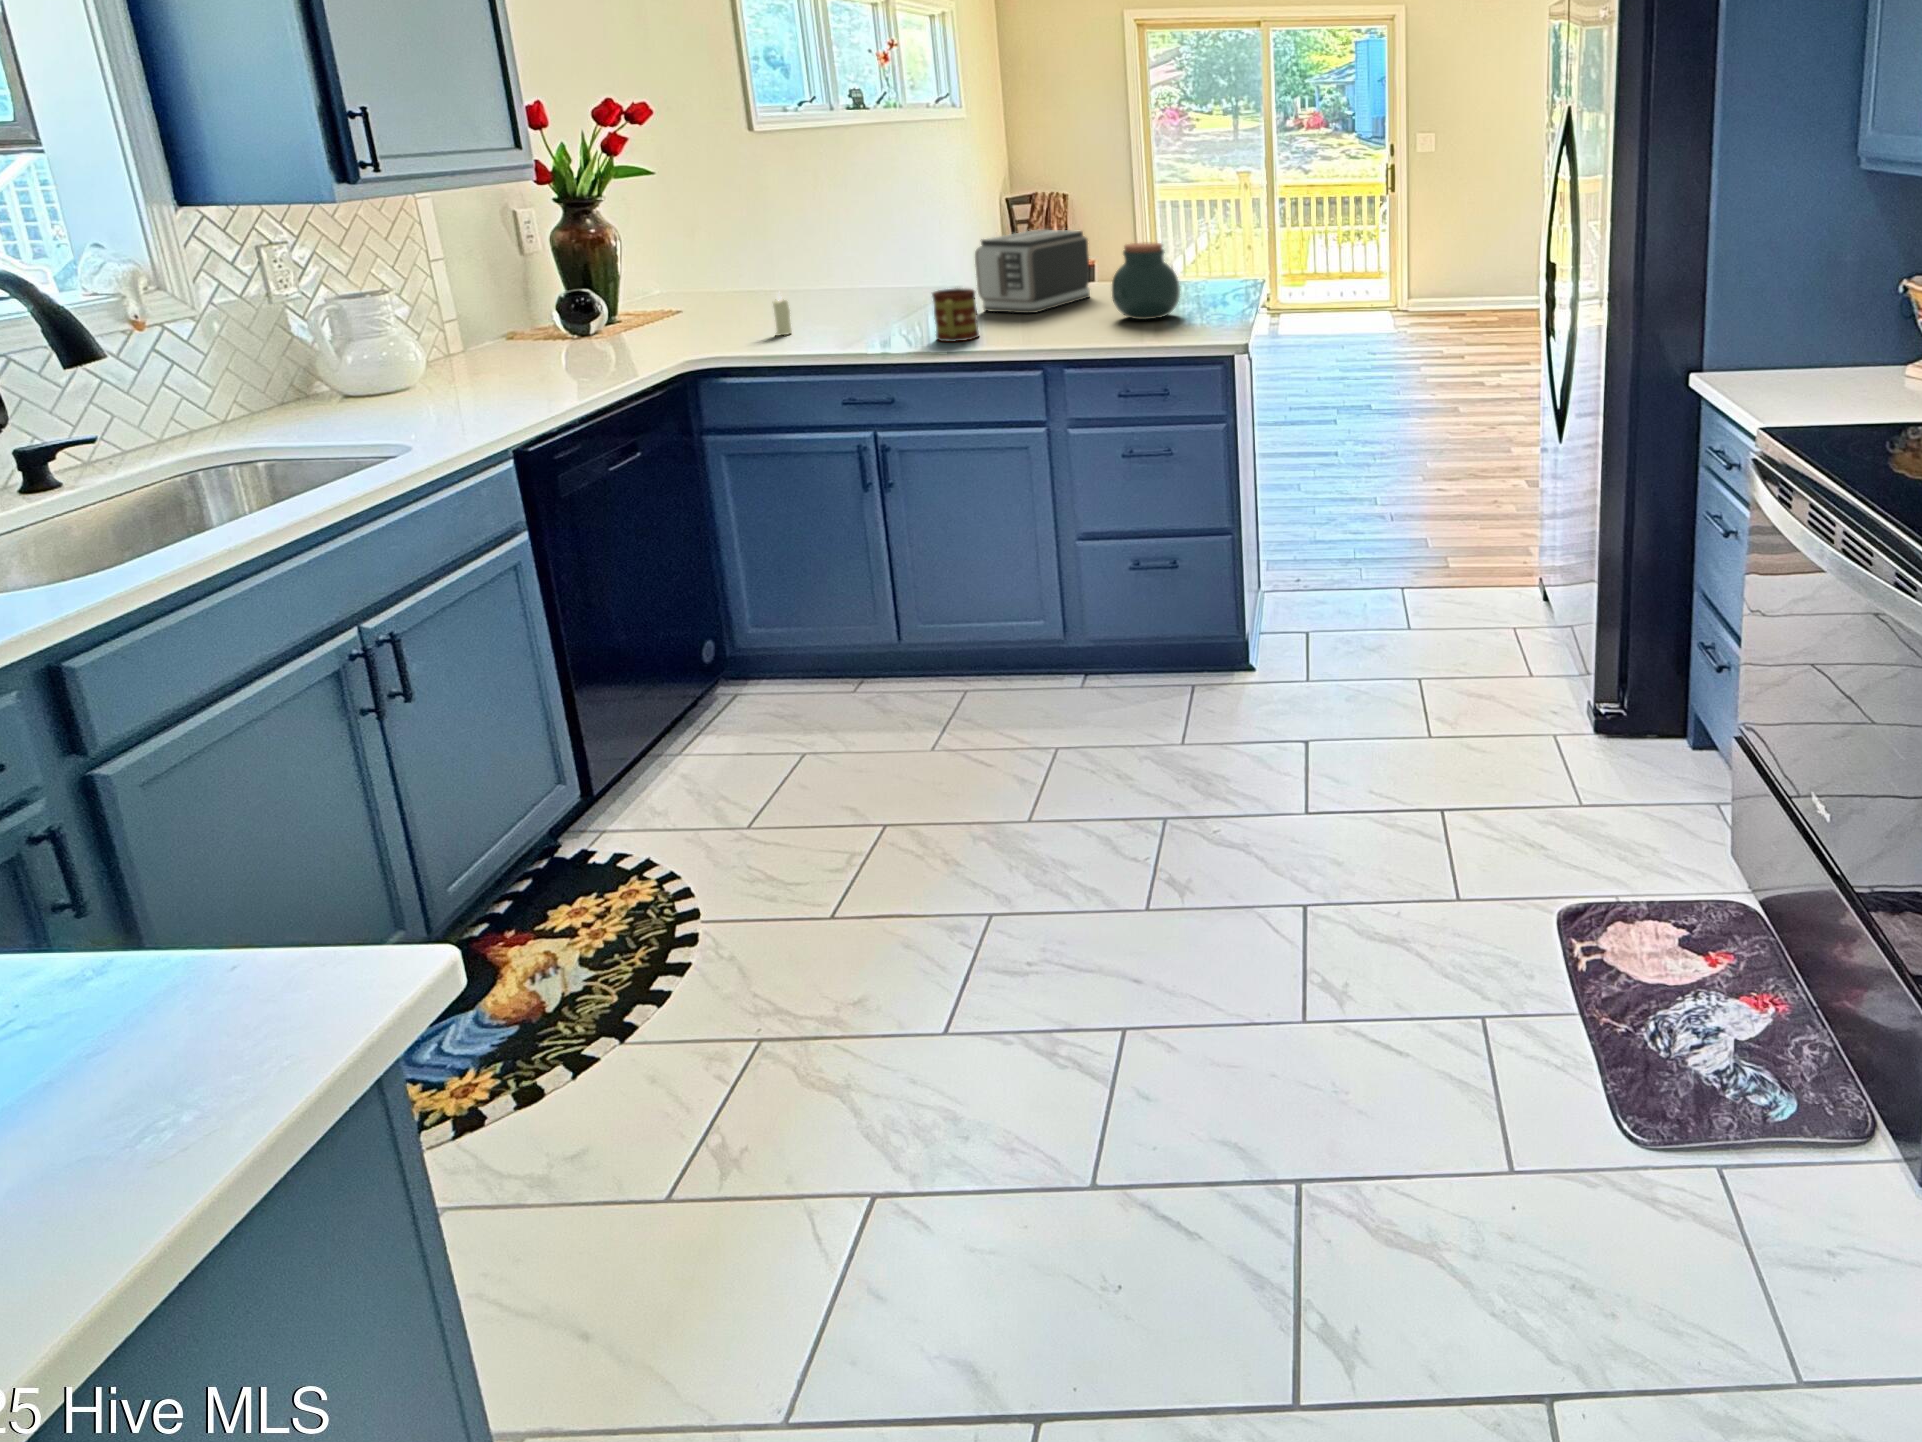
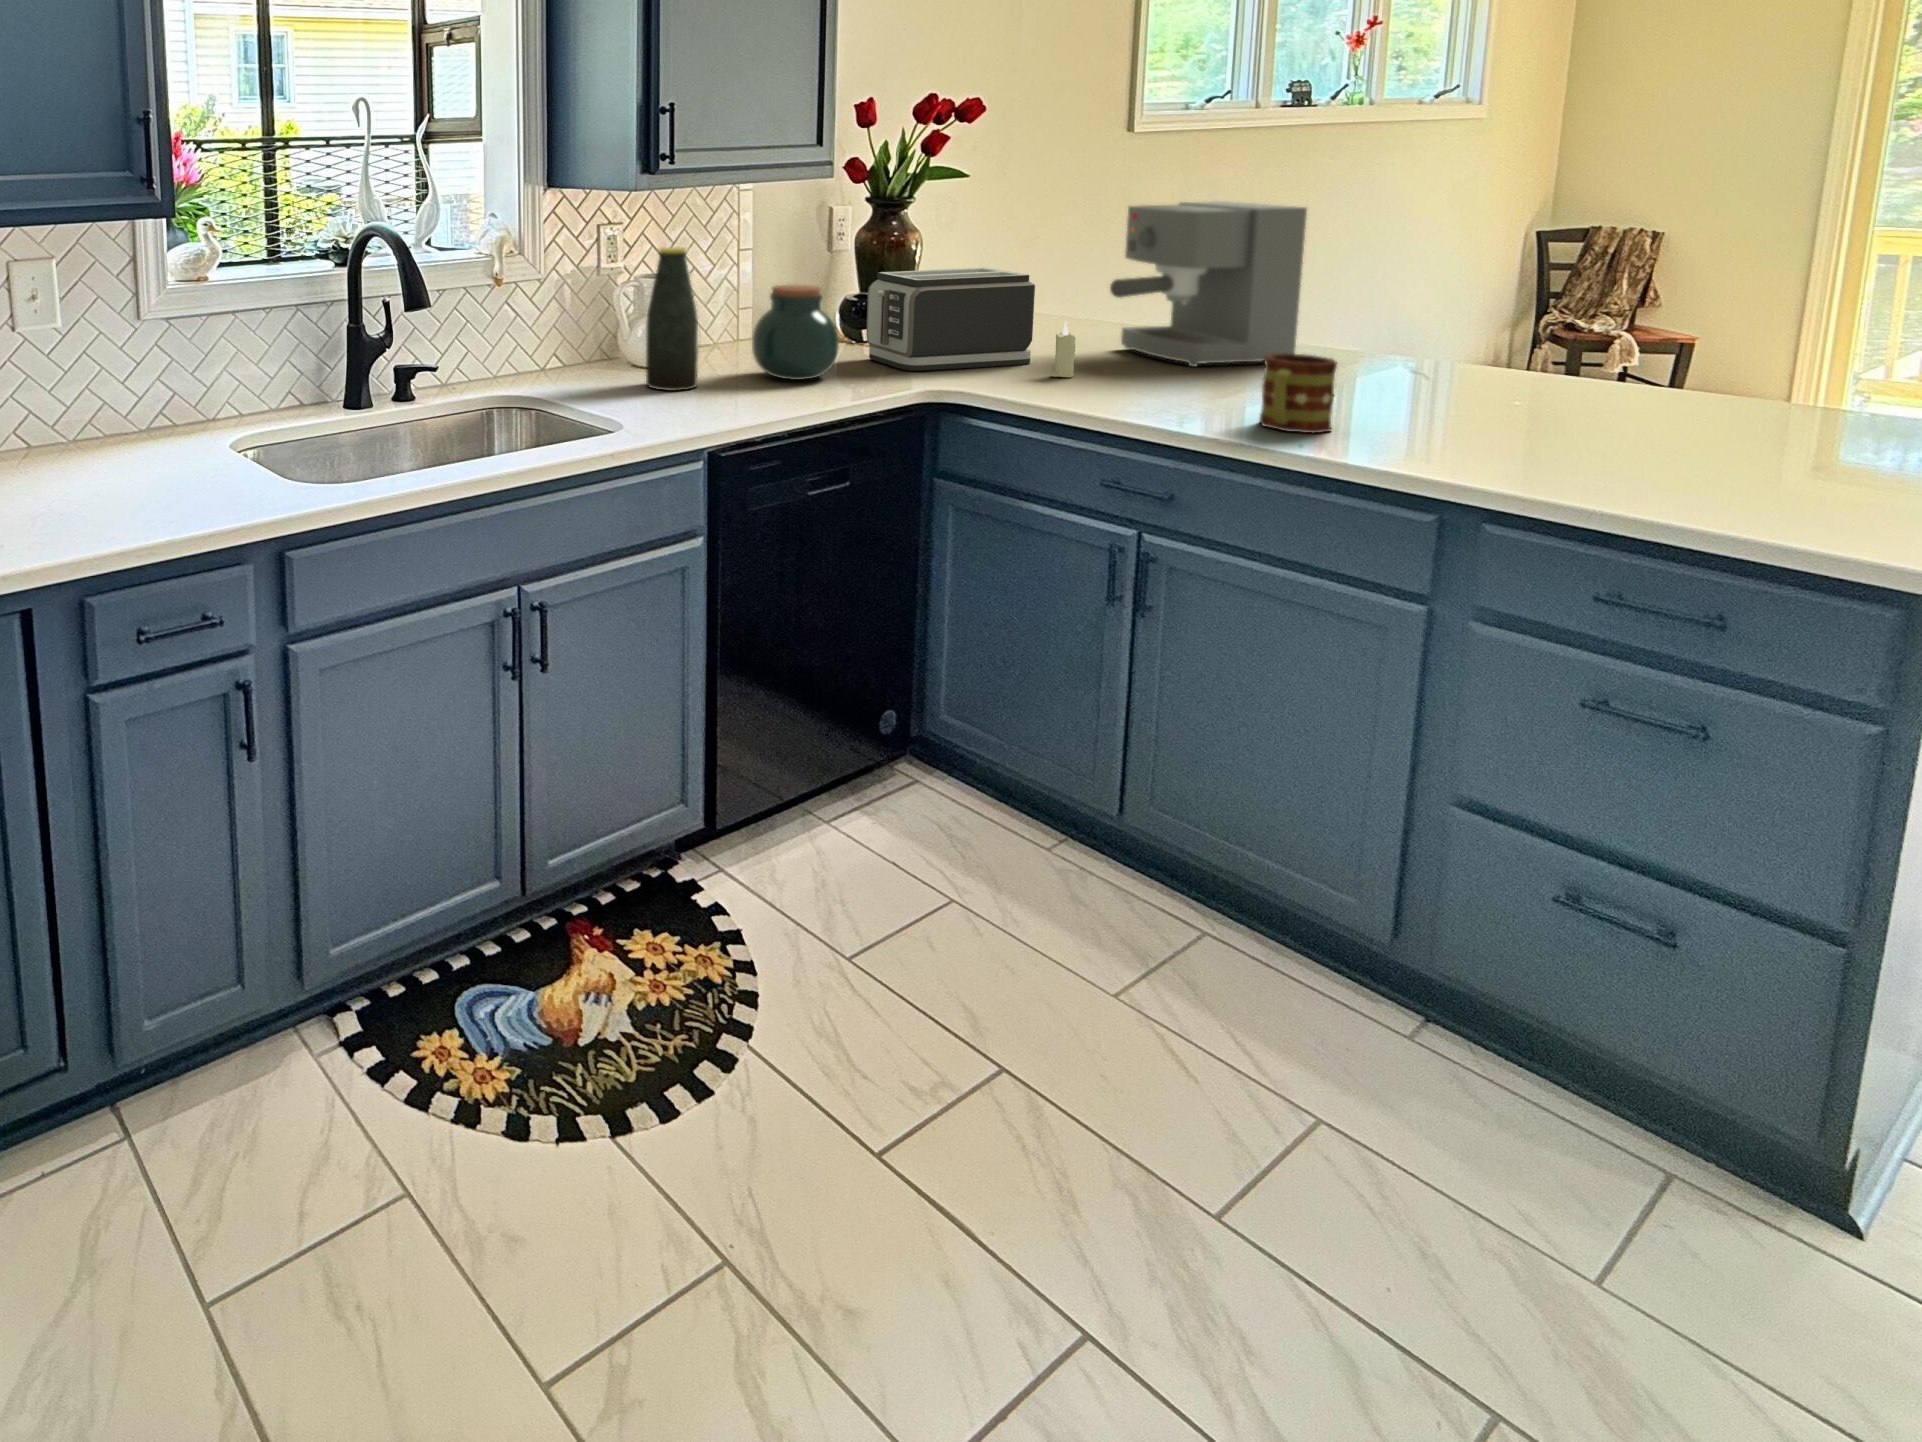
coffee maker: none [794,187,929,313] -> present [1110,201,1307,367]
toaster: present [975,230,1090,313] -> present [866,268,1035,371]
jar: present [1112,242,1180,320] -> present [752,285,839,380]
bottle: none [369,262,450,412] -> present [646,247,698,391]

